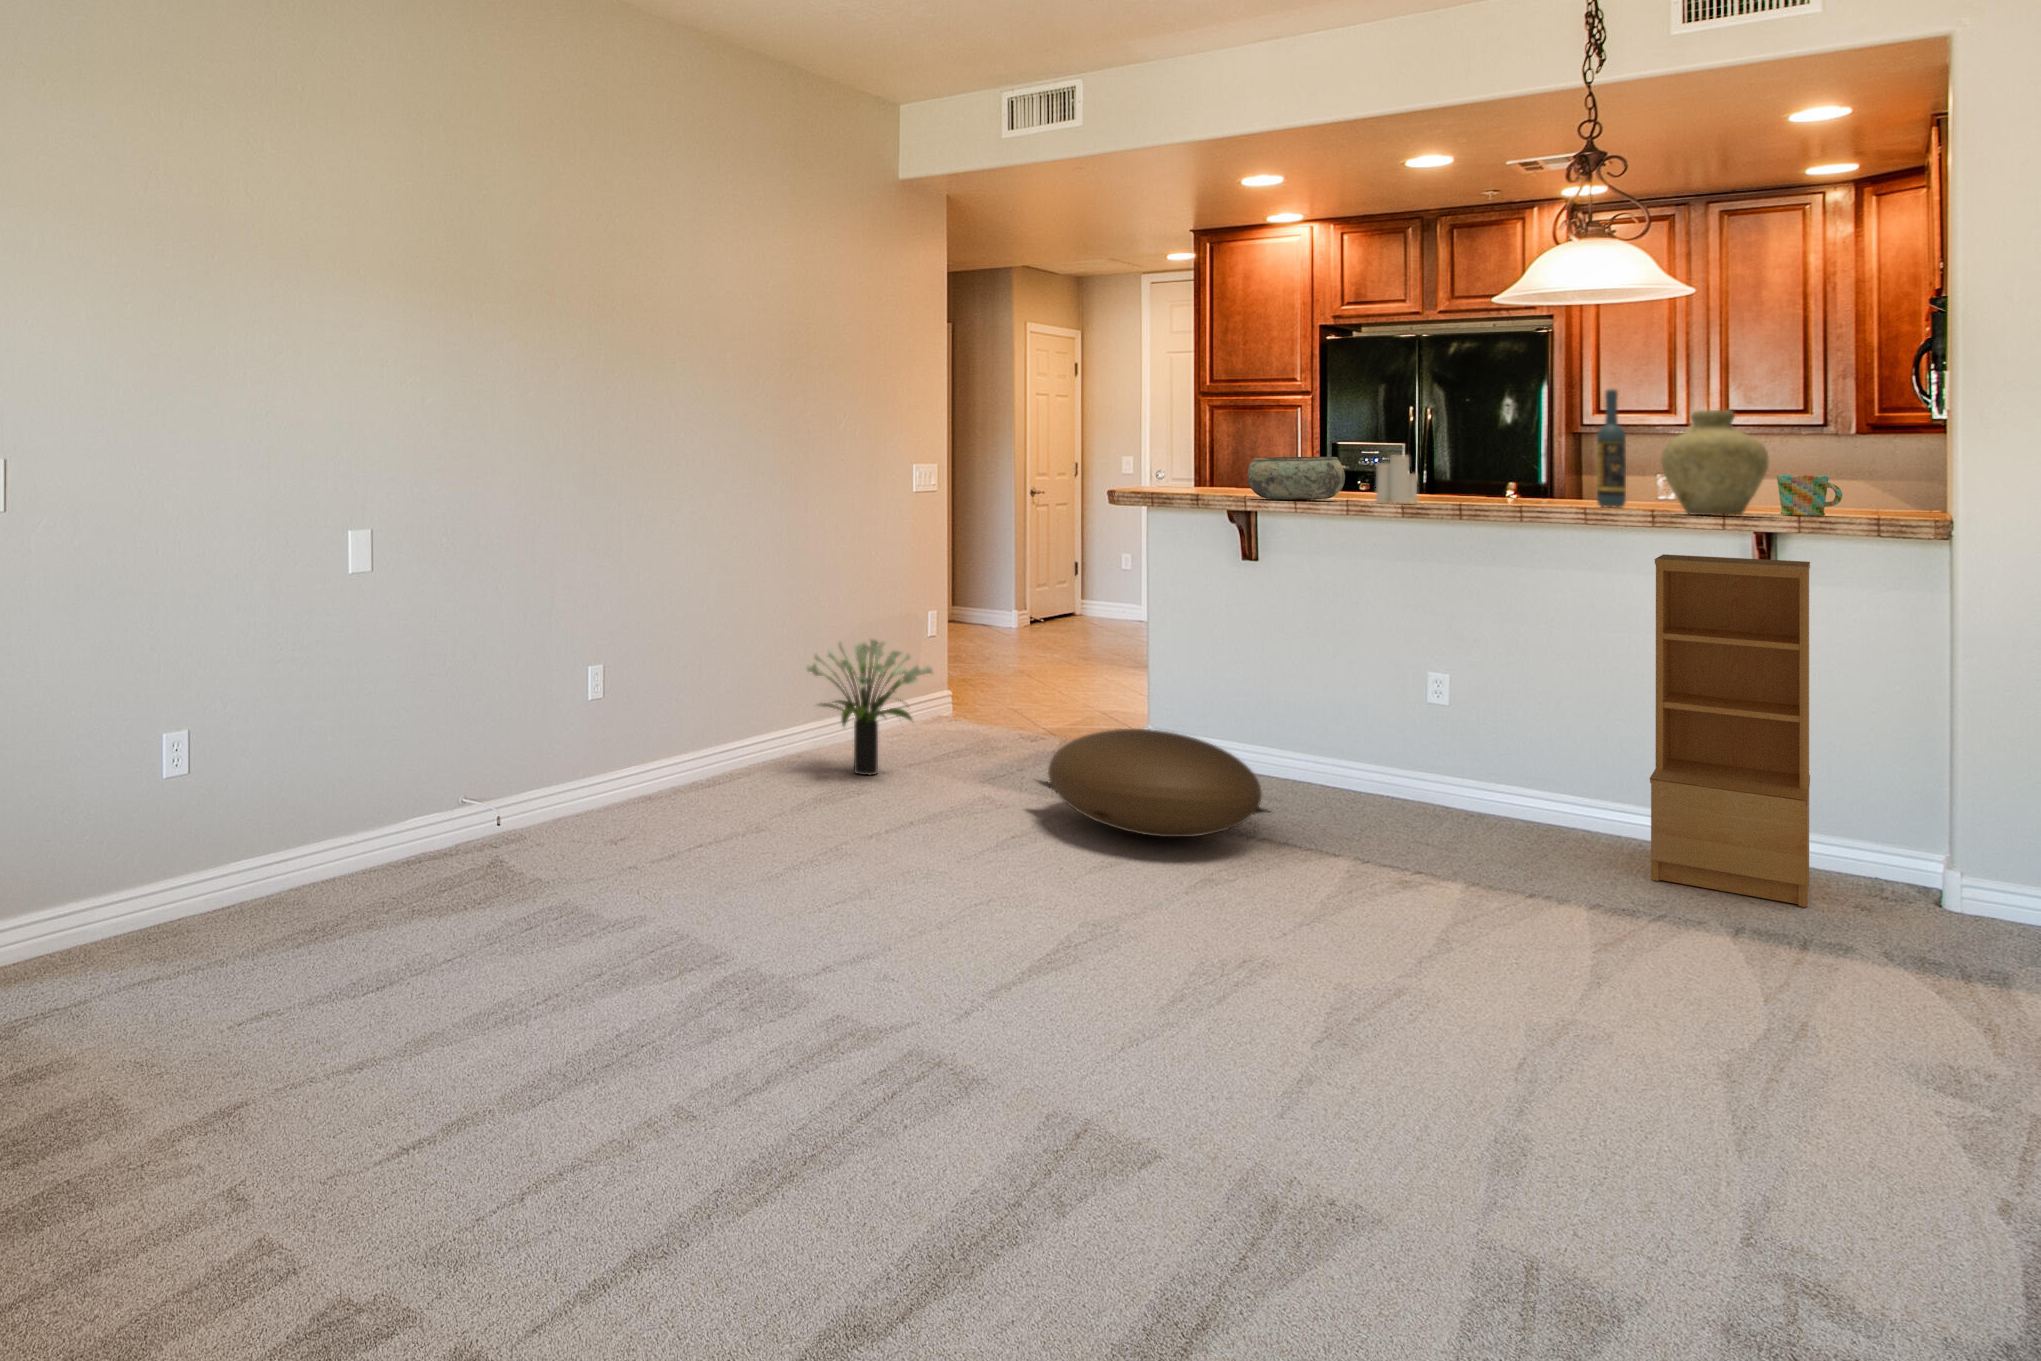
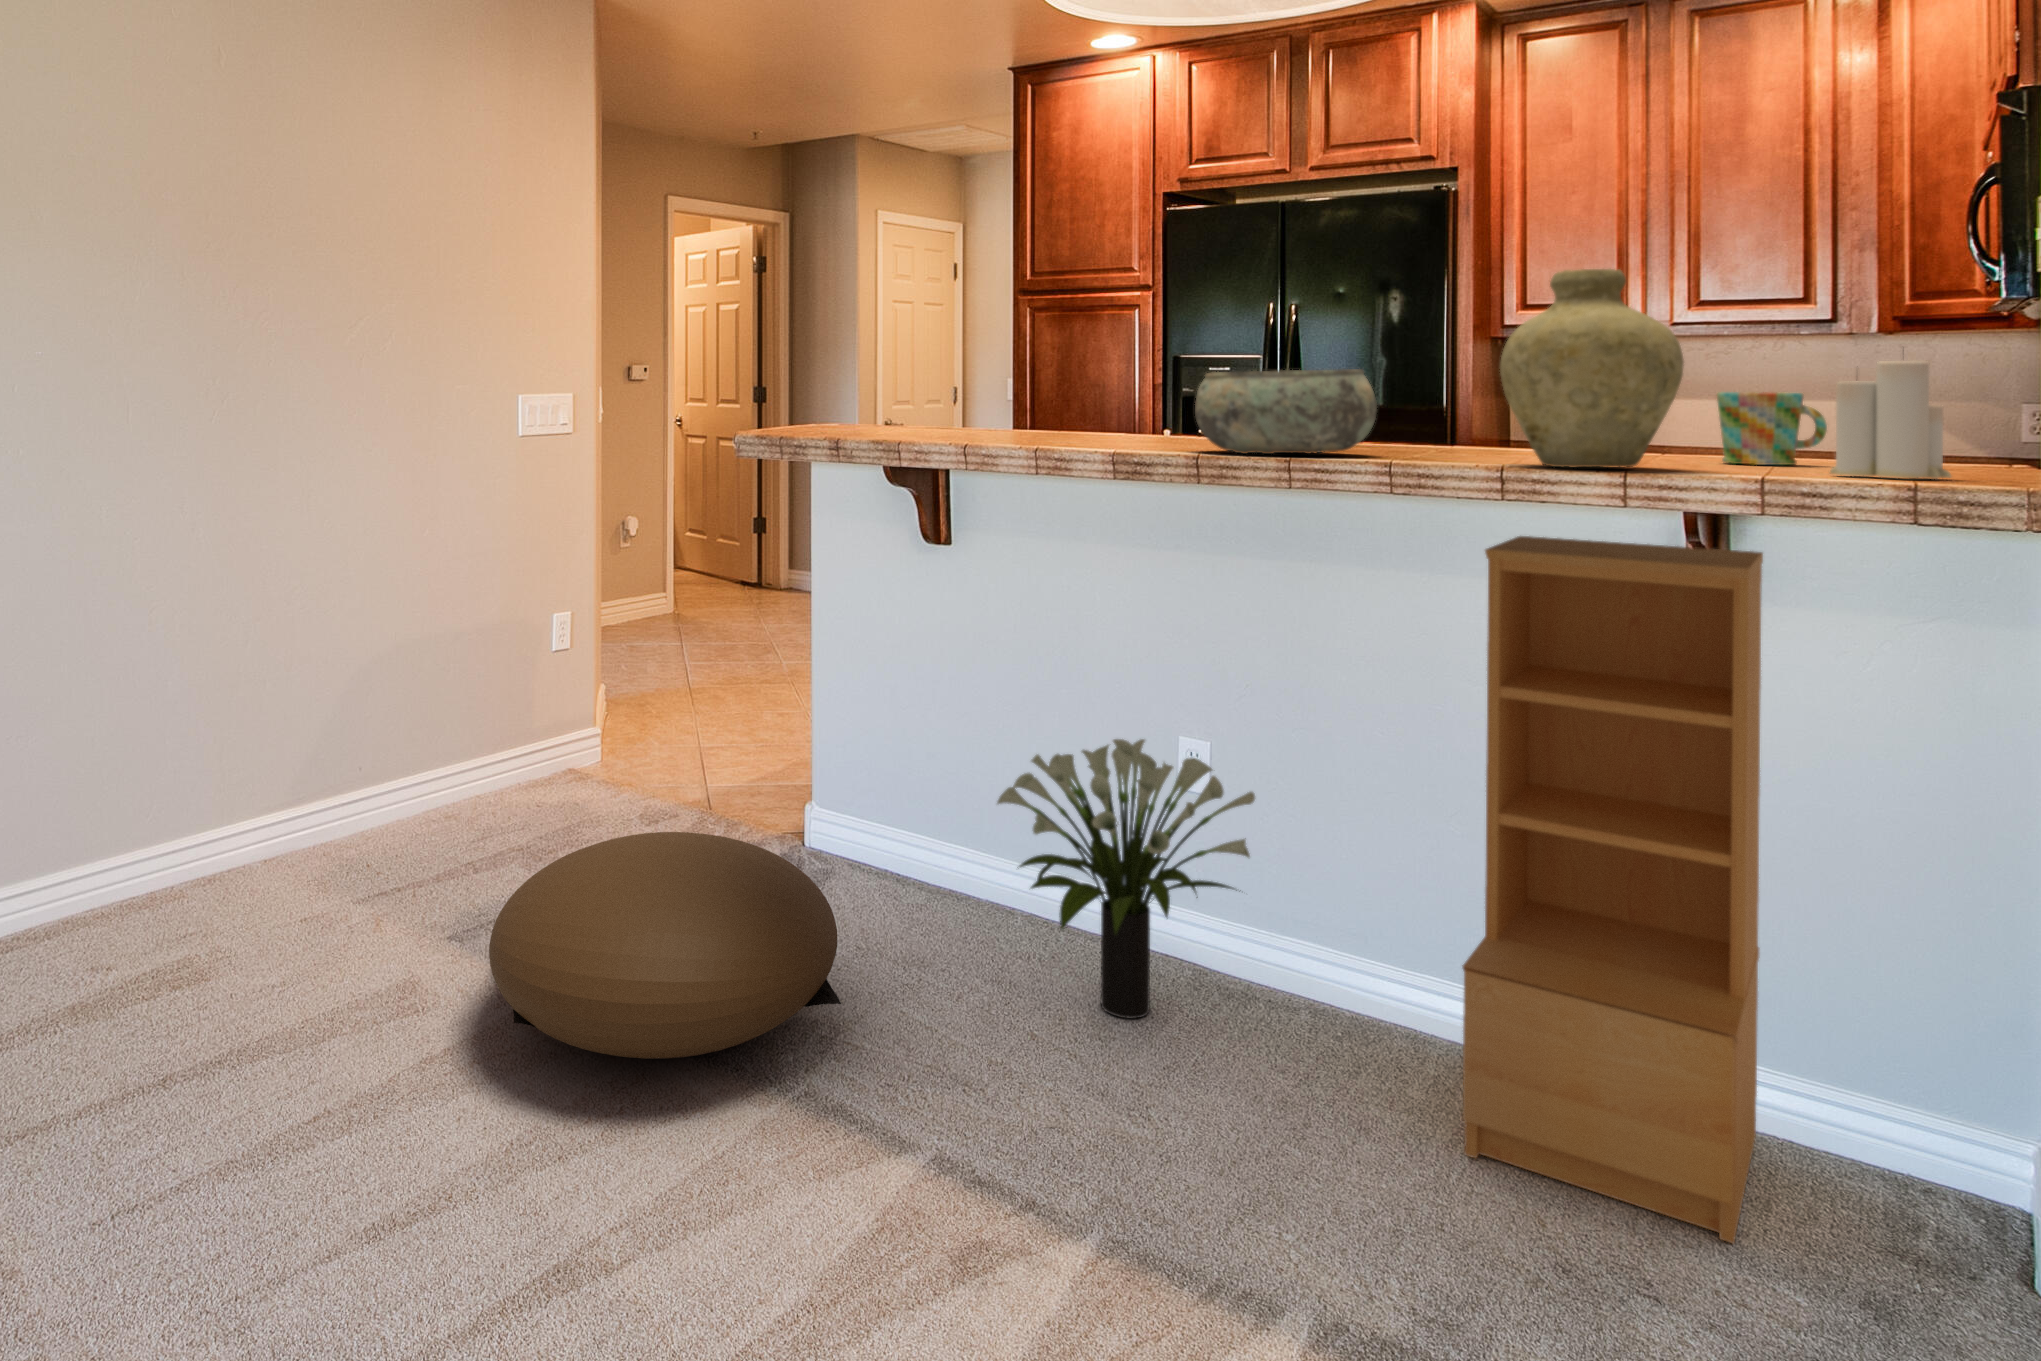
wine bottle: present [1597,389,1626,507] -> none [1450,254,1494,450]
candle: present [1376,456,1418,504] -> present [1830,360,1951,479]
bowl: present [1247,457,1345,500] -> present [1195,369,1377,454]
potted plant: present [806,639,932,775] -> present [997,739,1255,1019]

